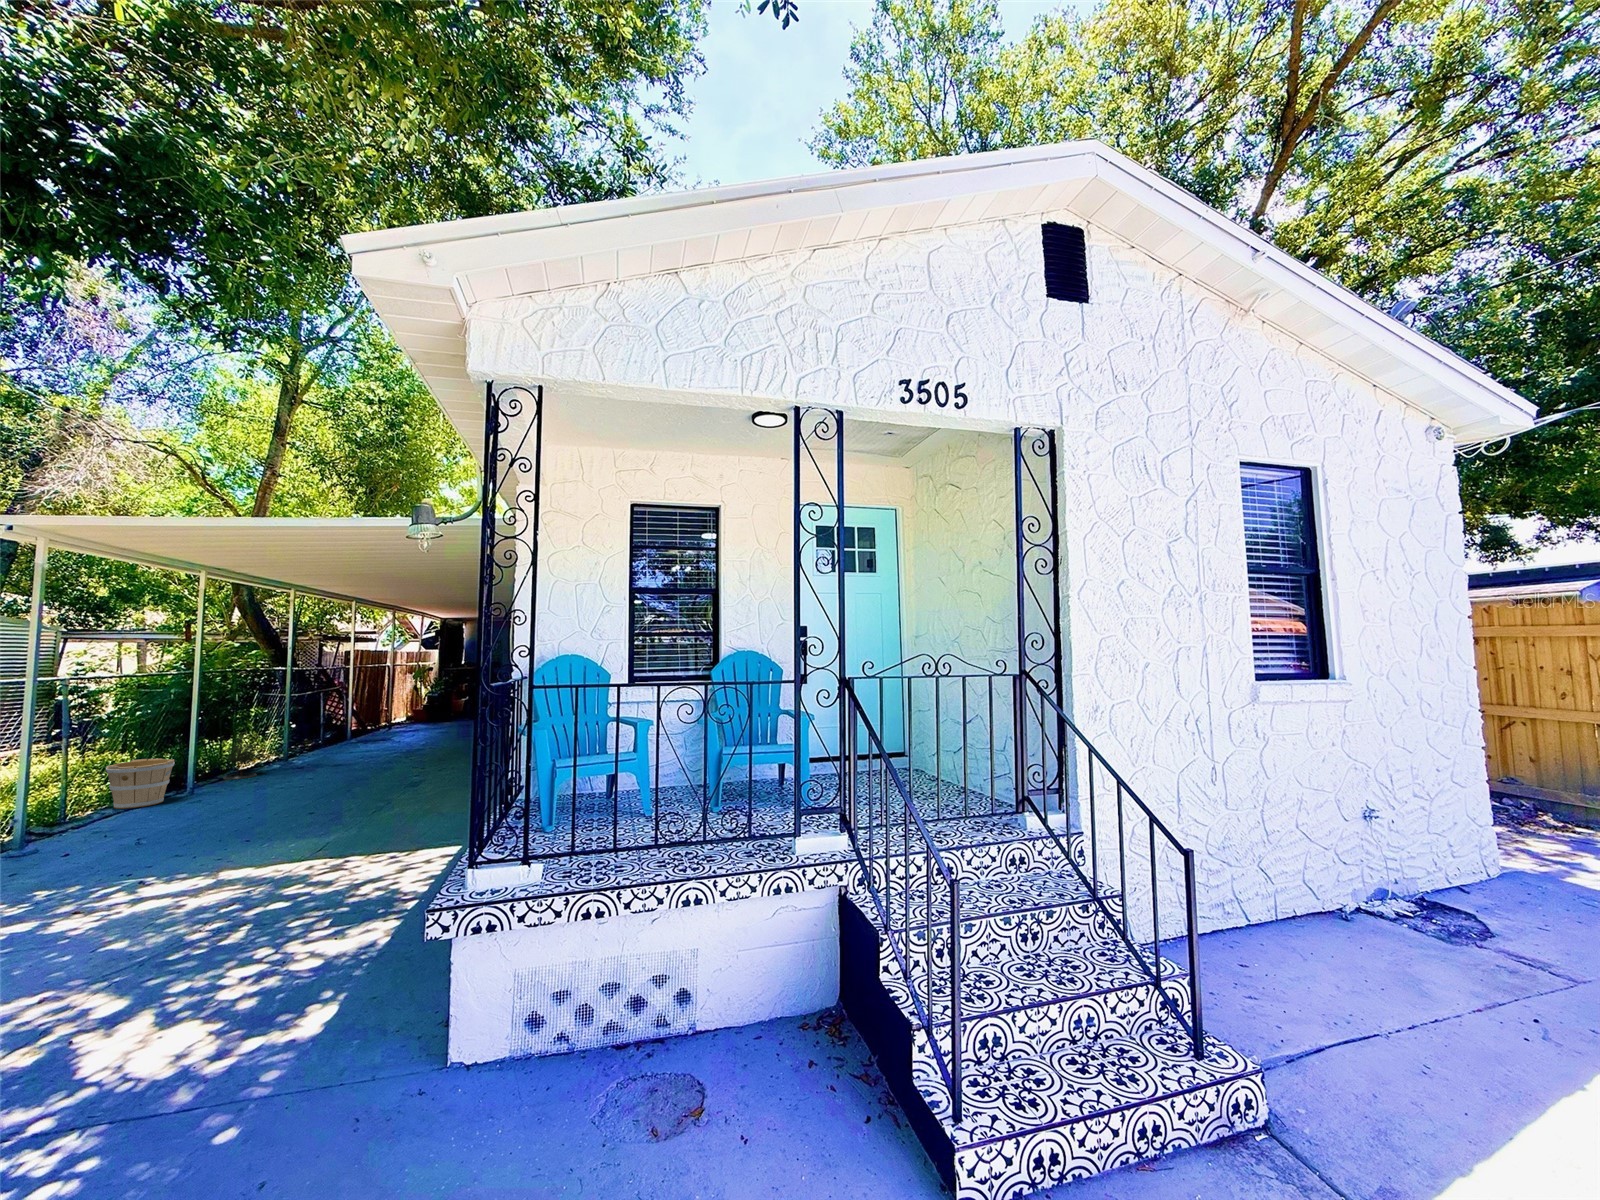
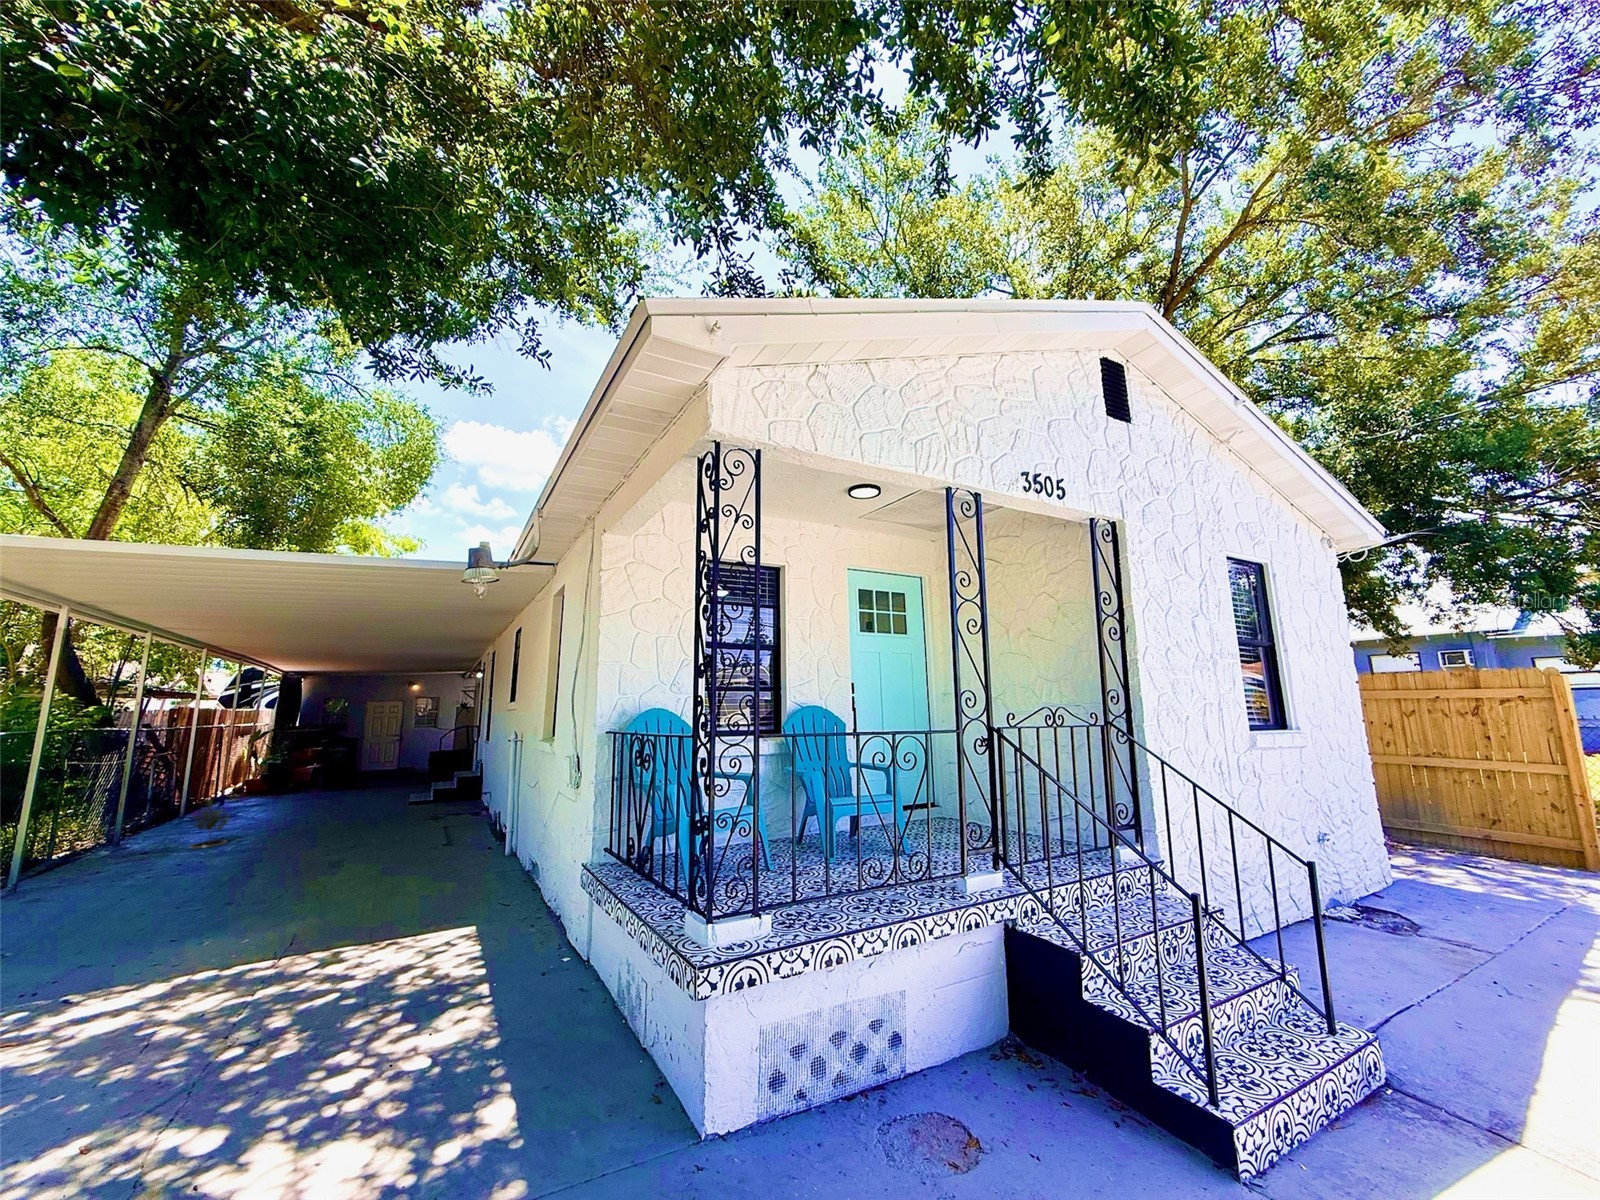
wooden bucket: present [106,758,175,809] -> none [76,830,156,890]

